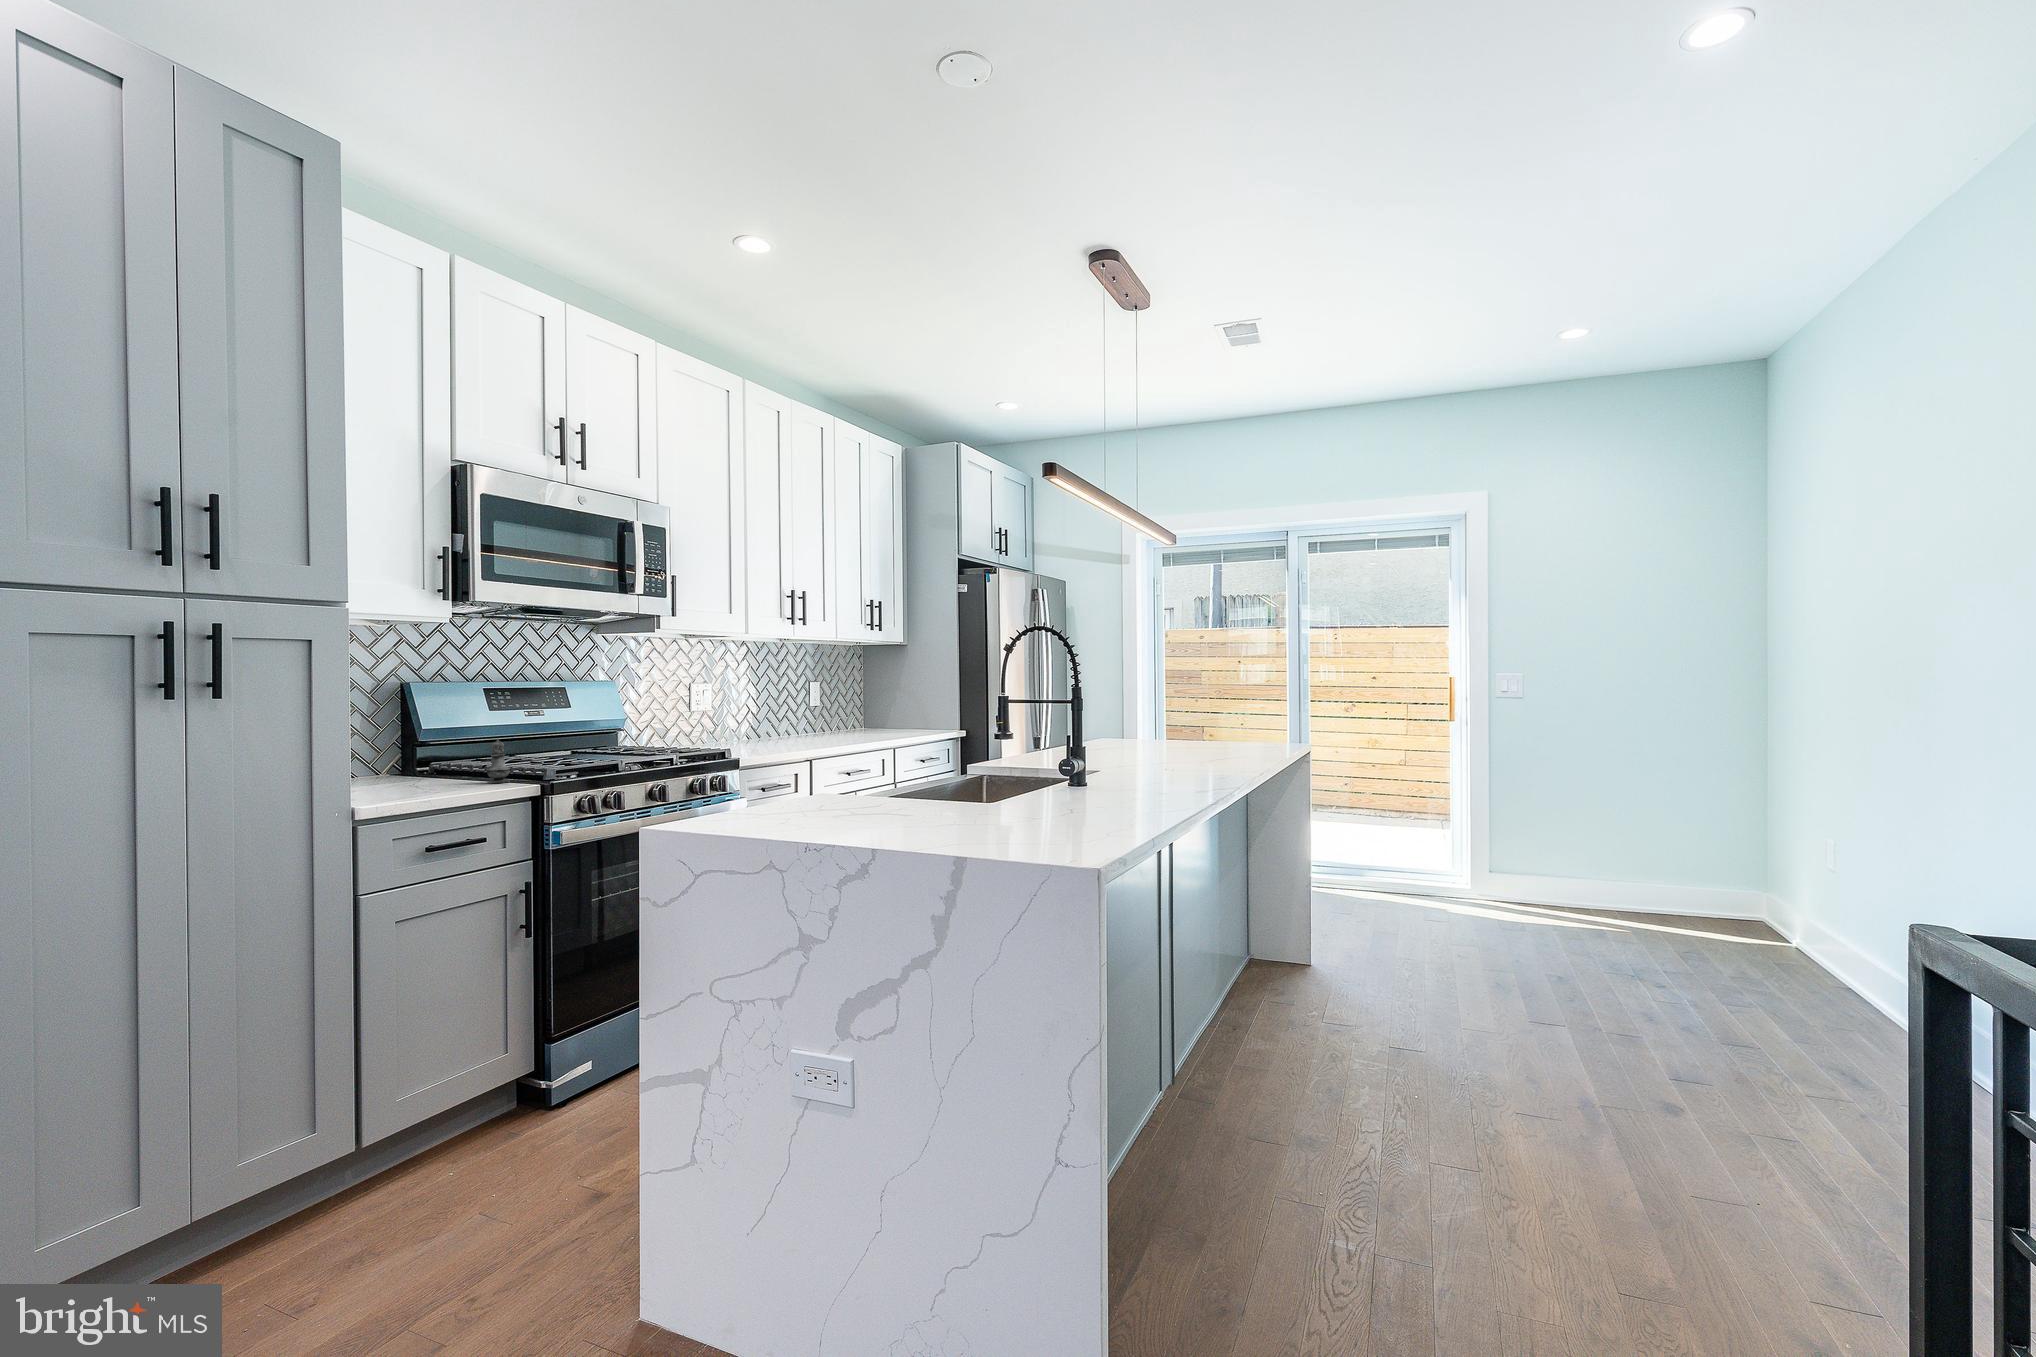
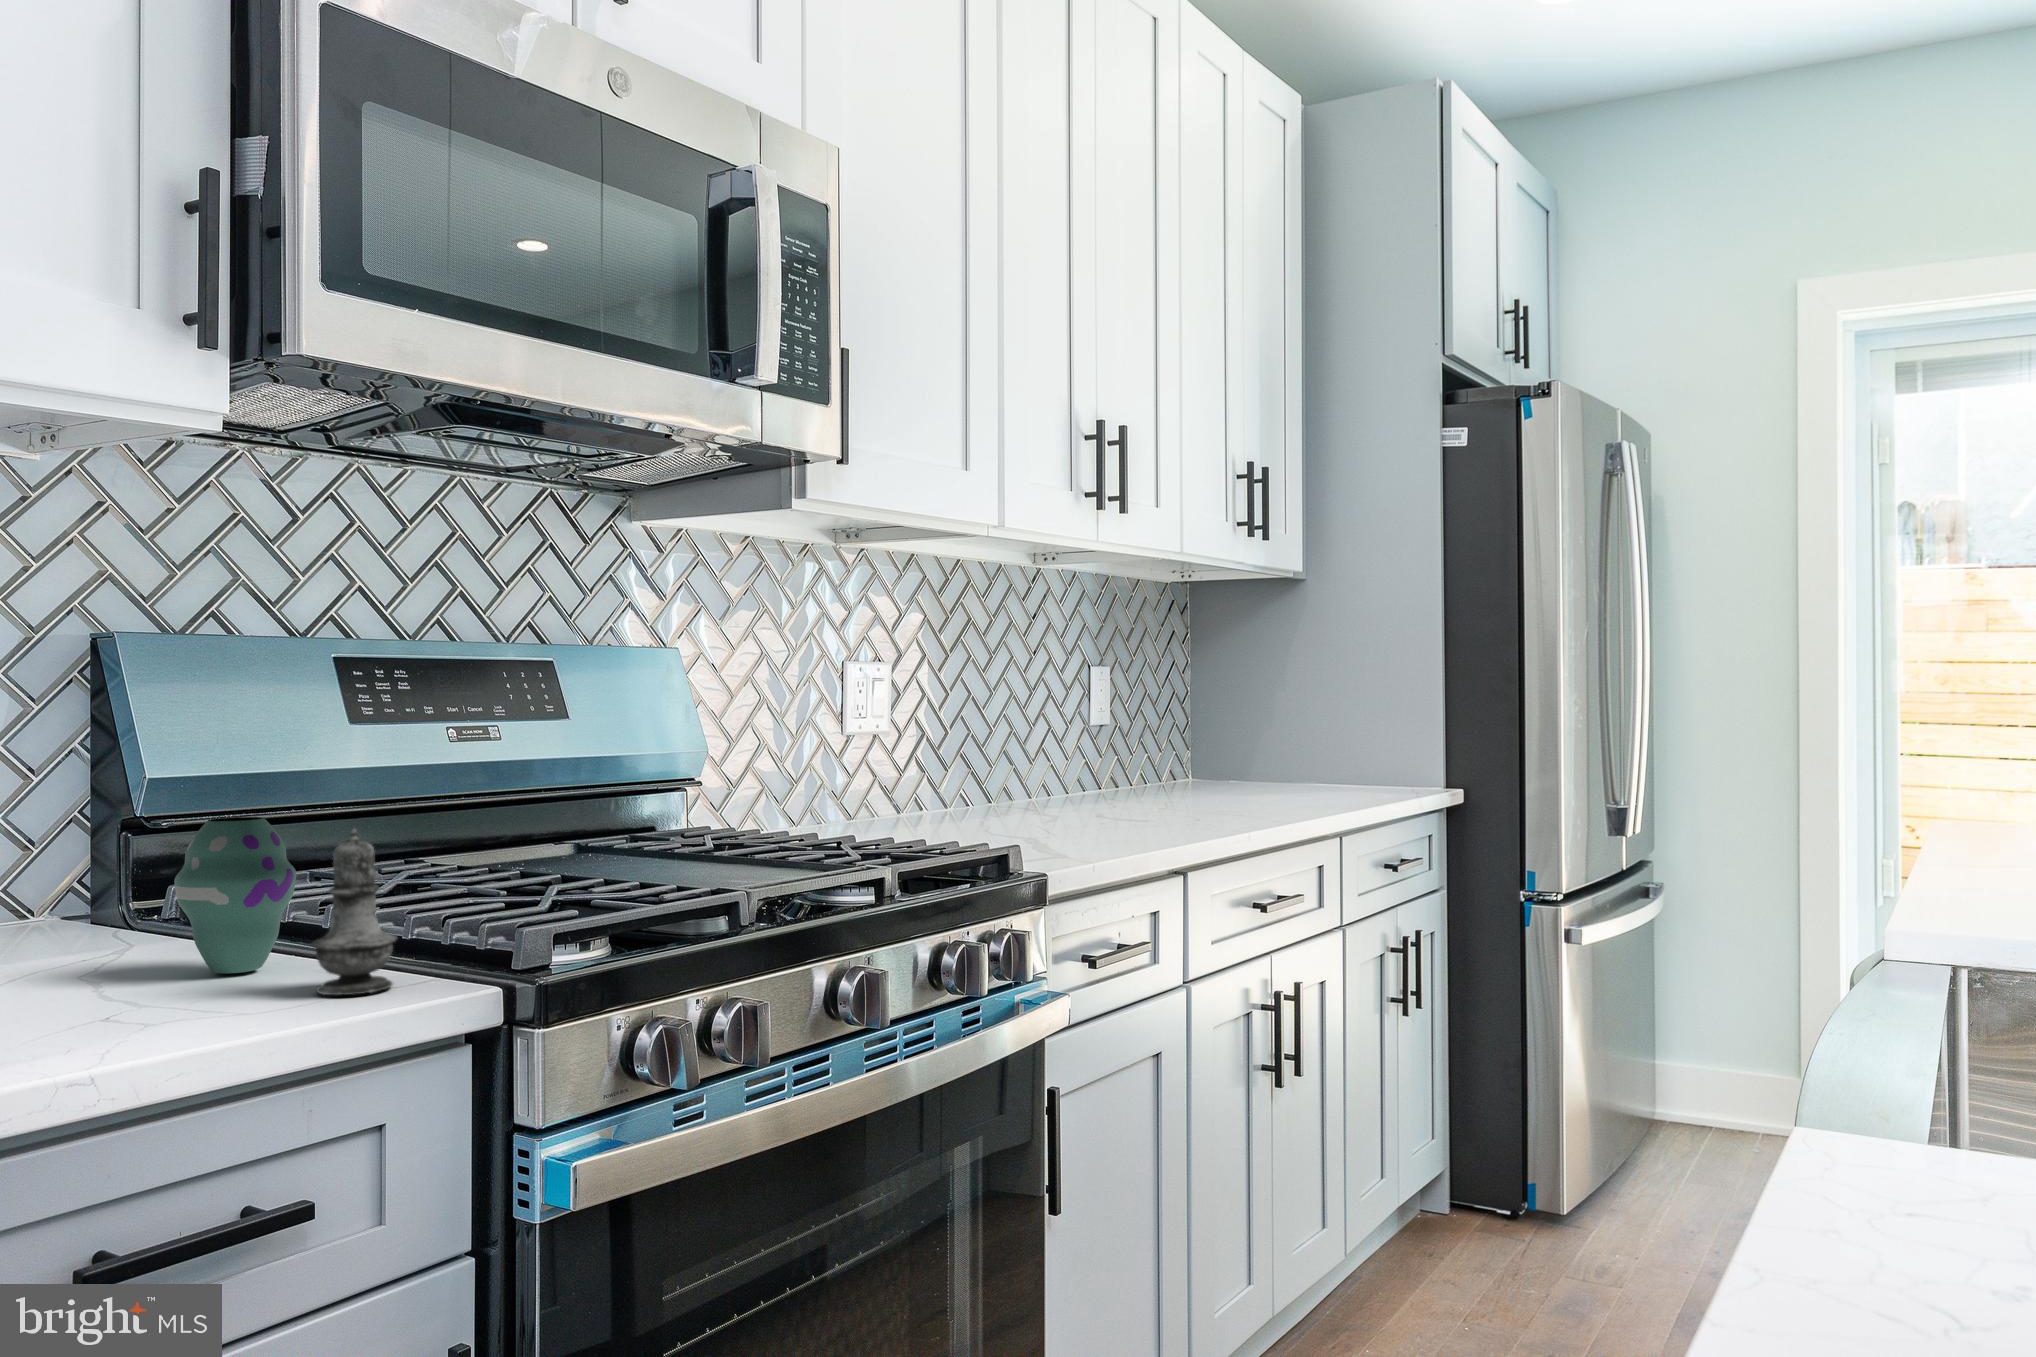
vase: none [442,737,479,781] -> present [174,817,296,974]

